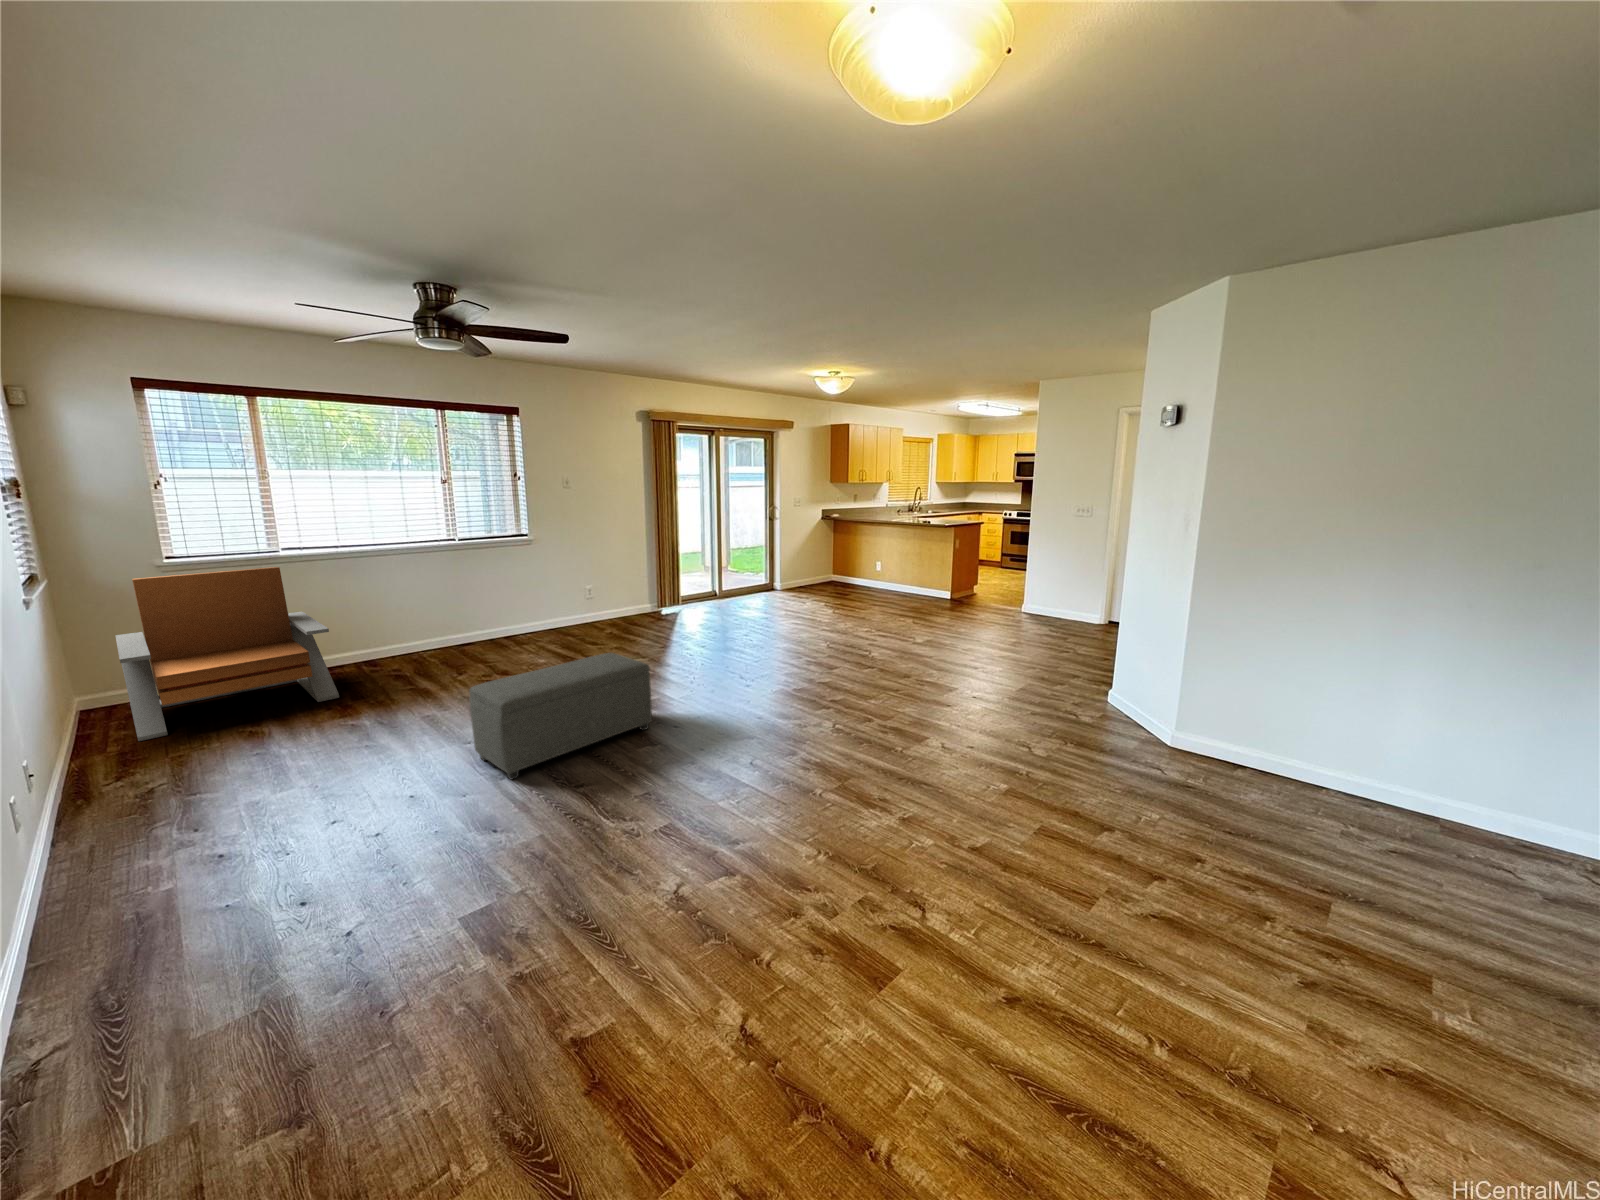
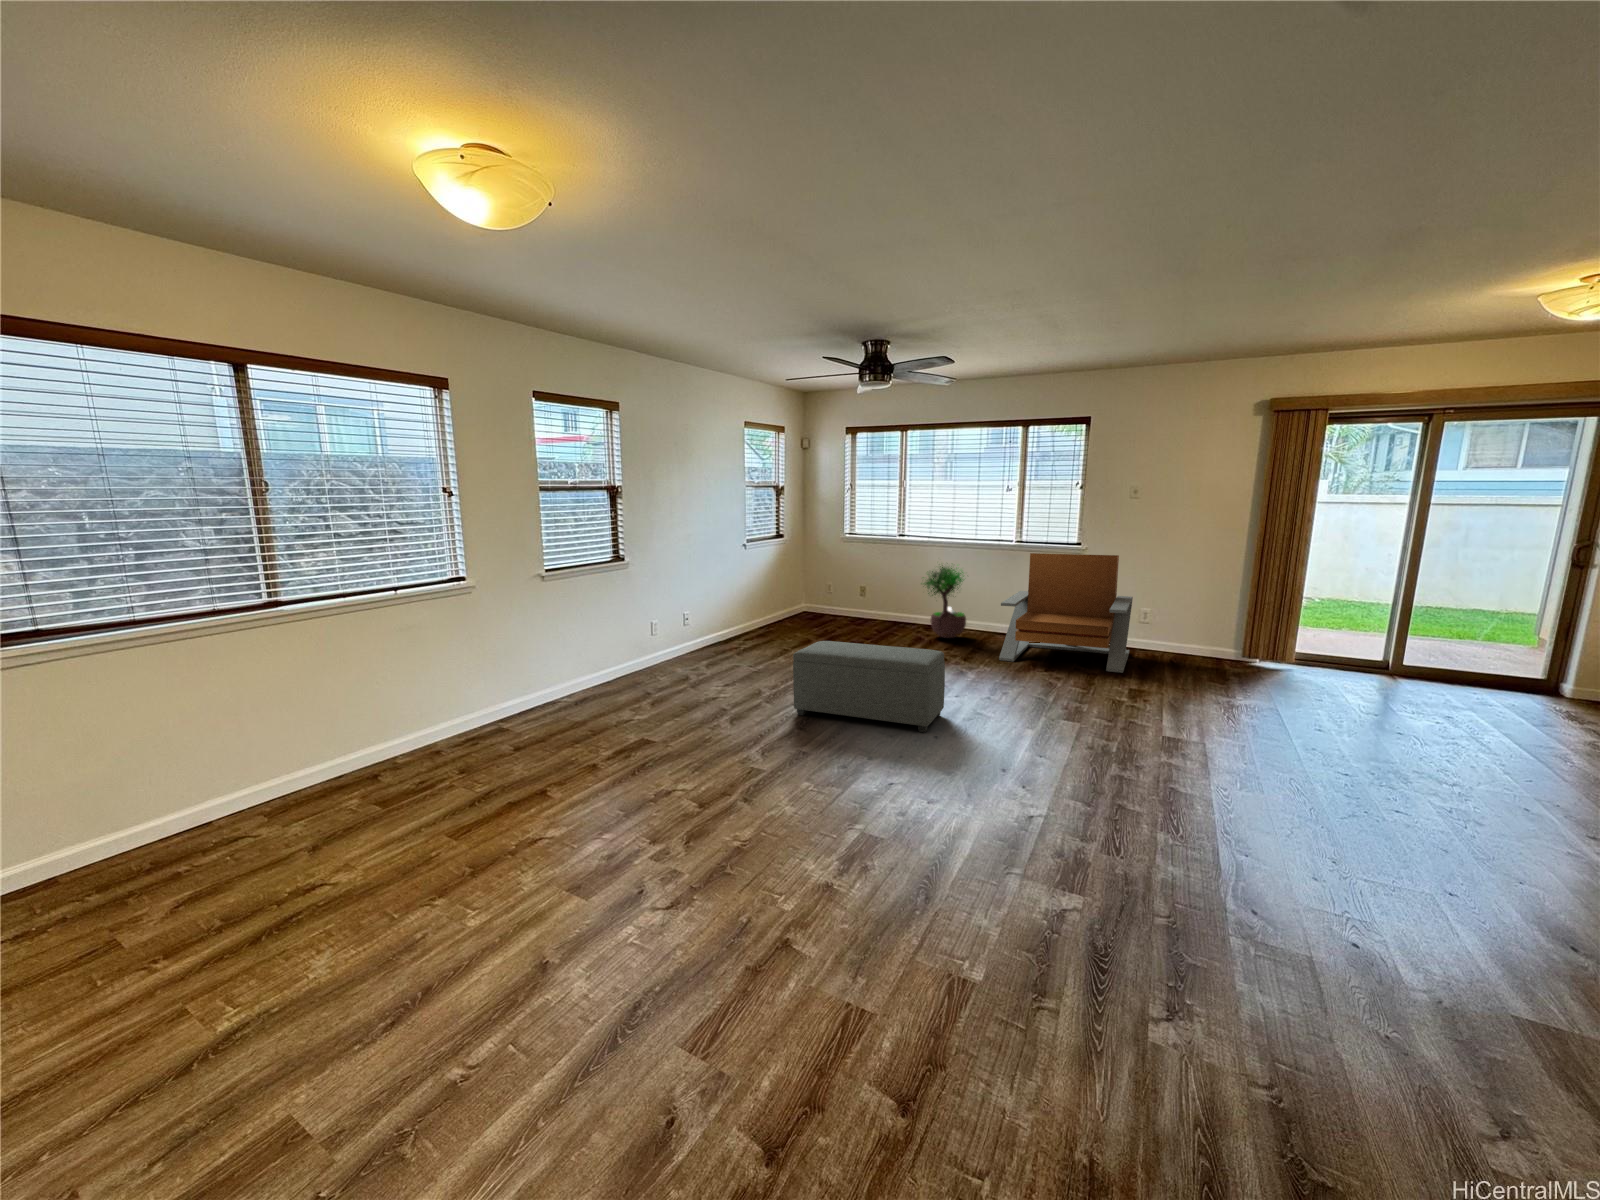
lounge chair: present [116,567,339,741] -> present [999,553,1133,673]
potted tree: none [357,568,423,662] -> present [921,565,966,638]

